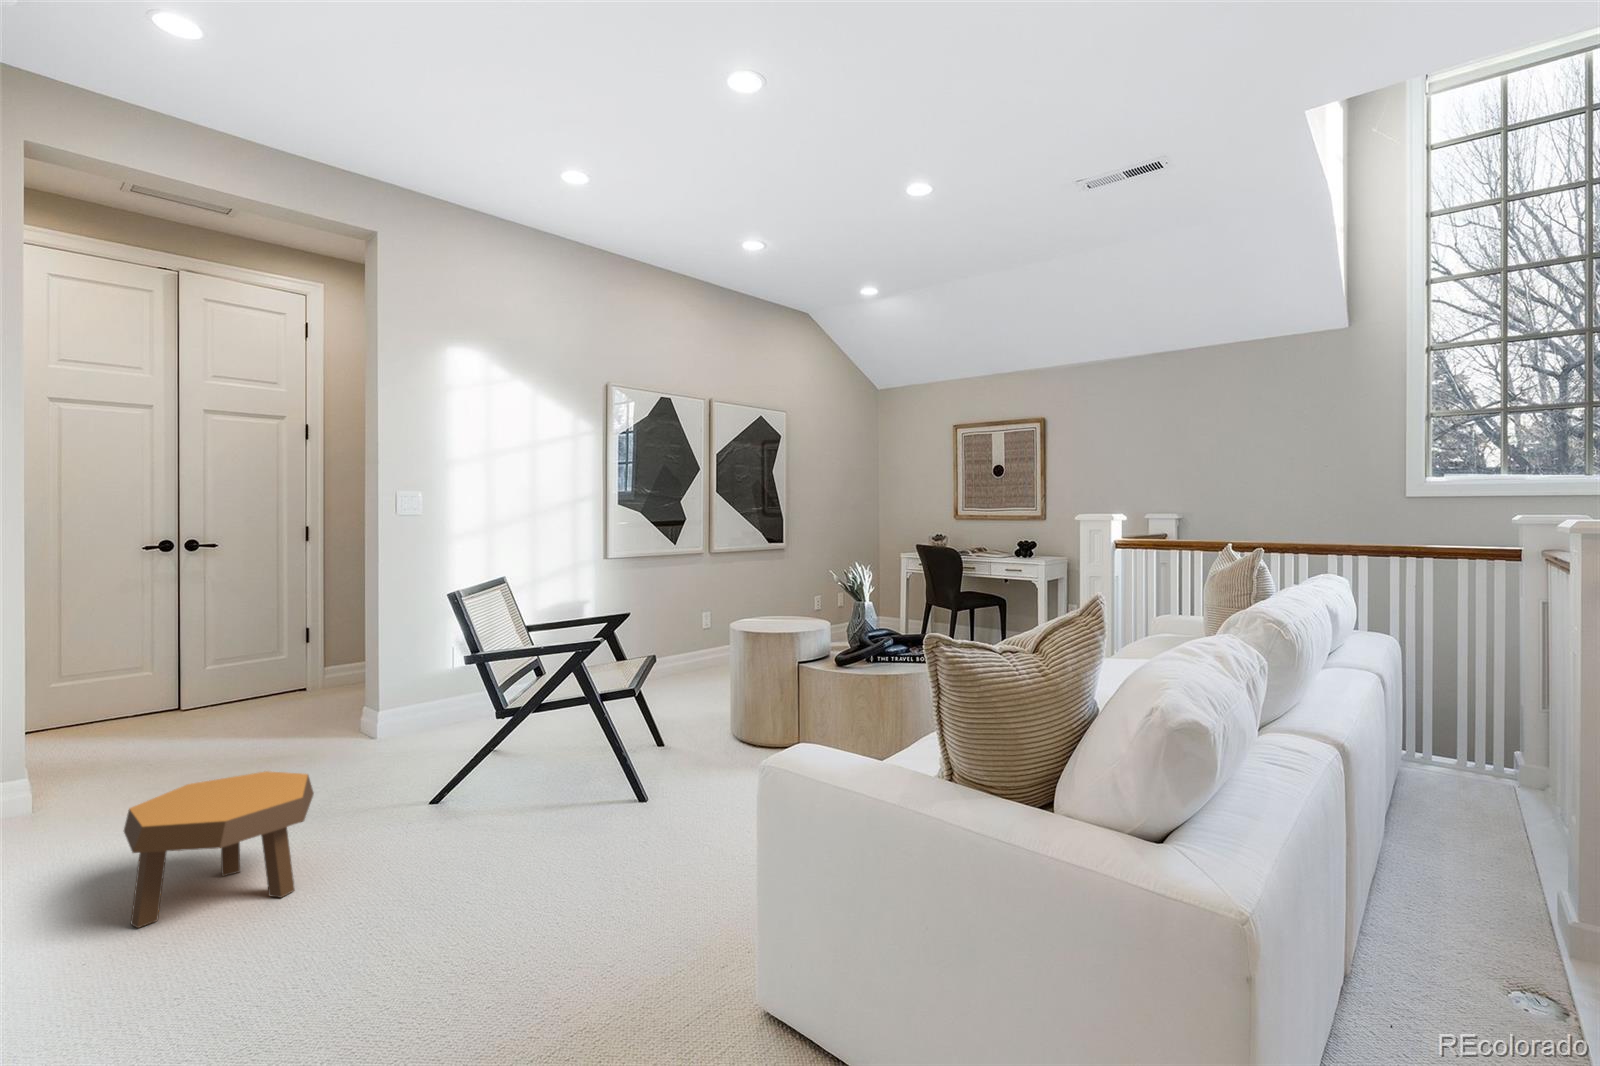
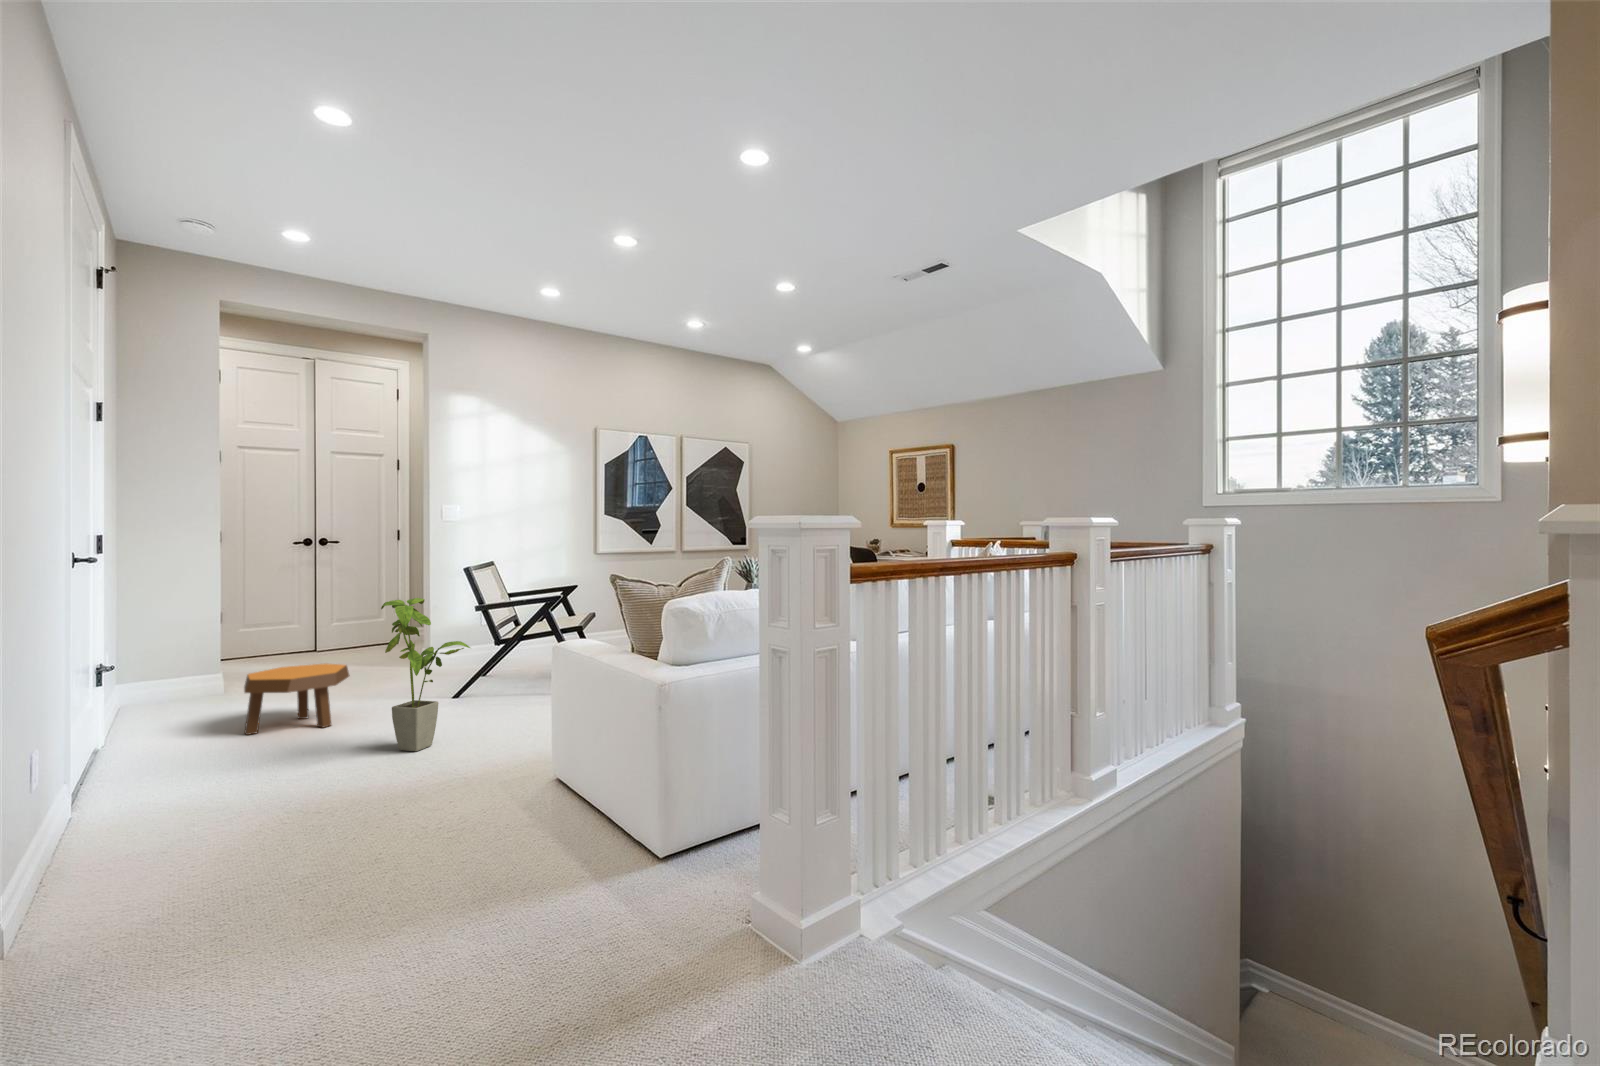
house plant: none [433,675,591,957] -> present [381,598,470,751]

